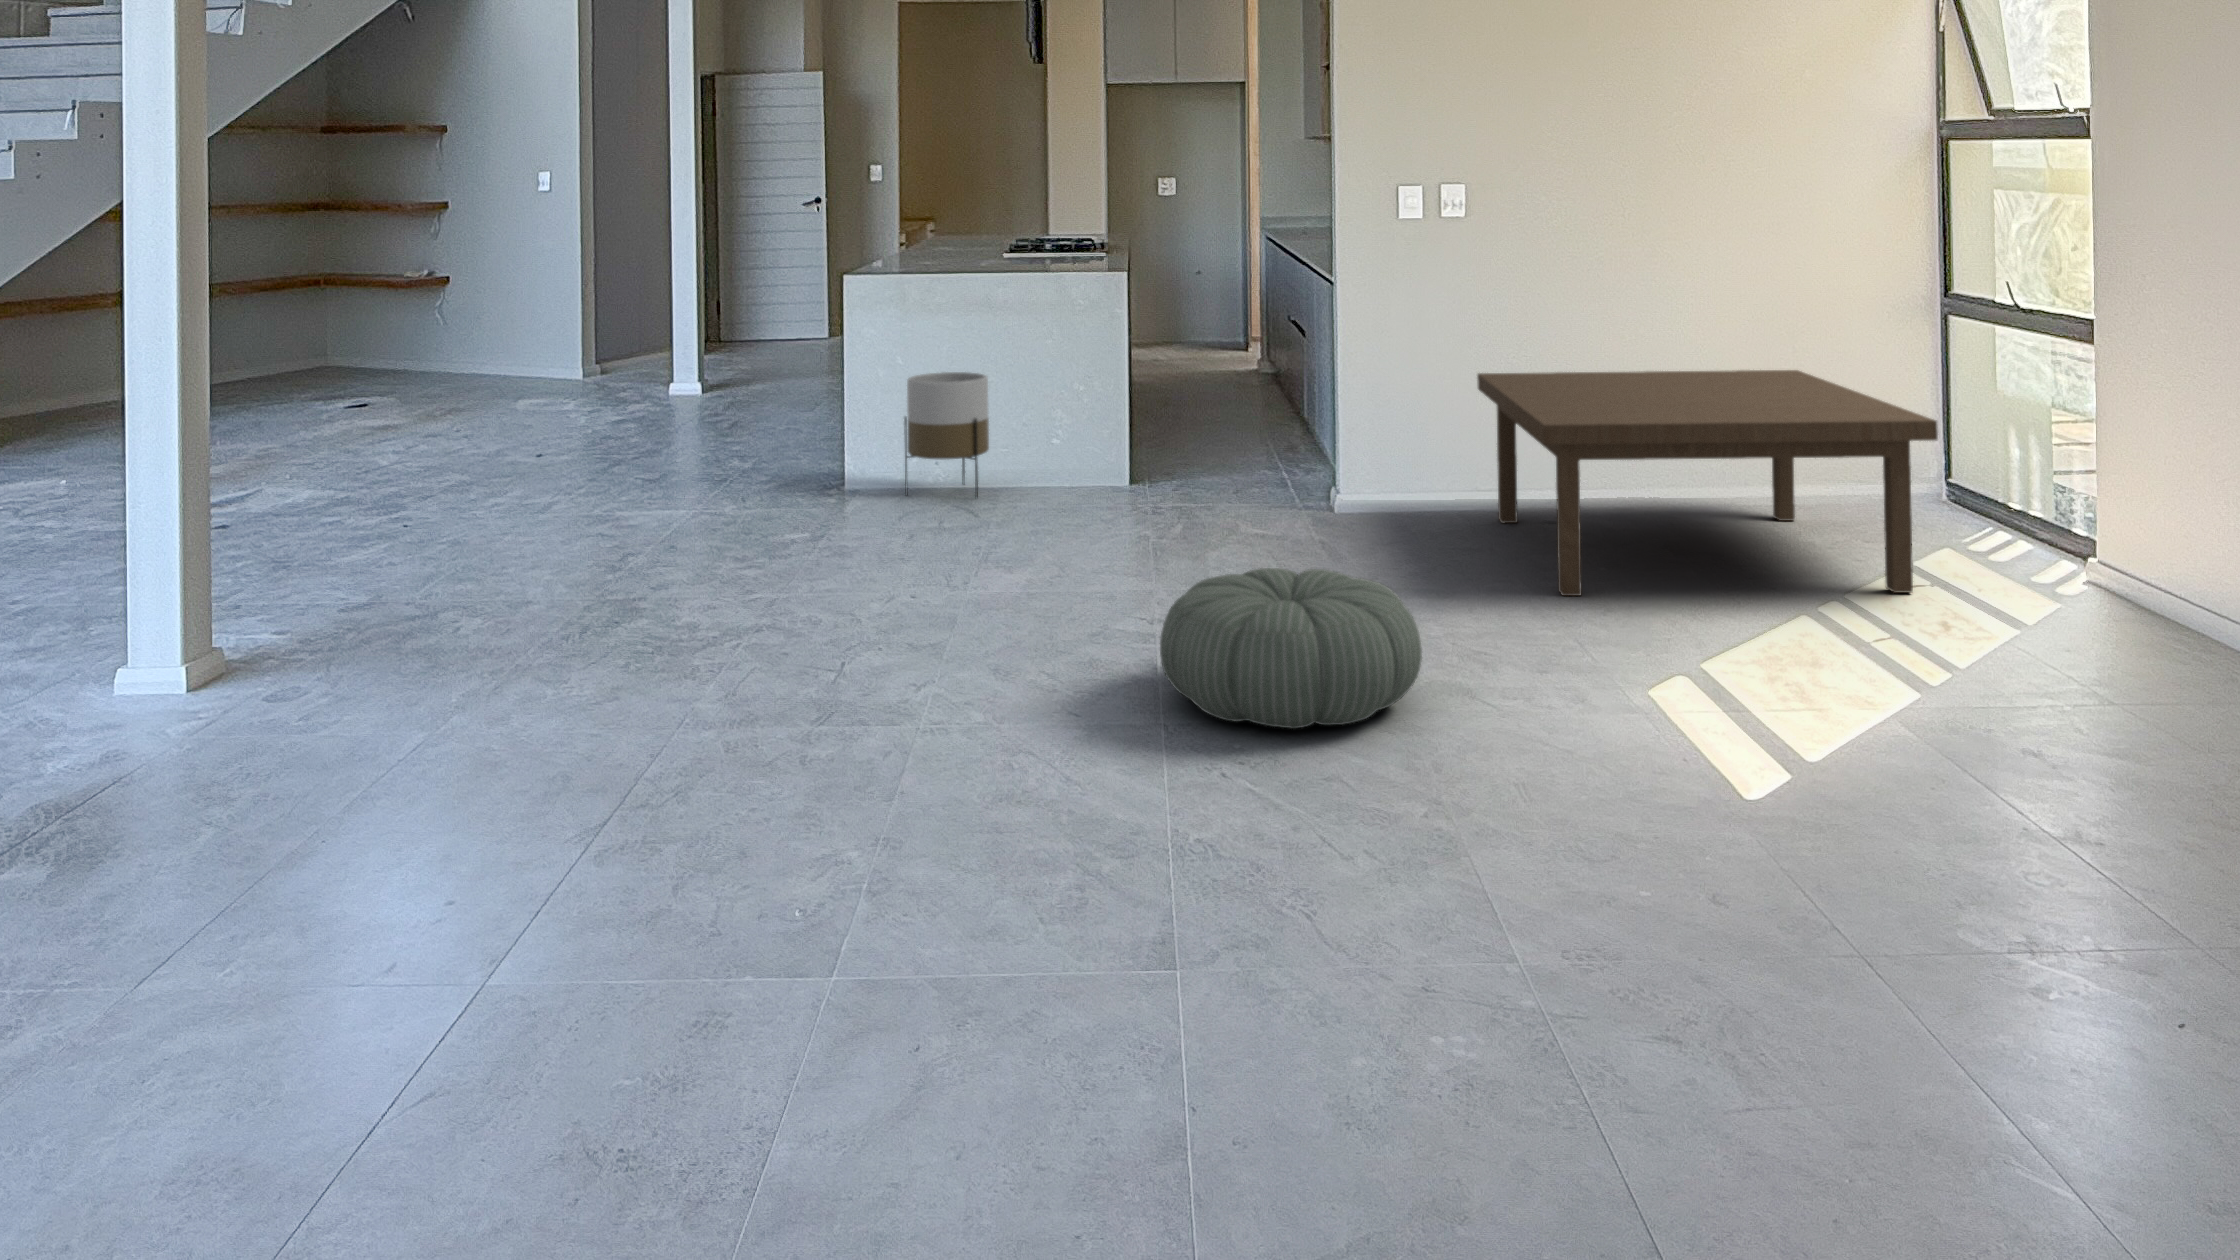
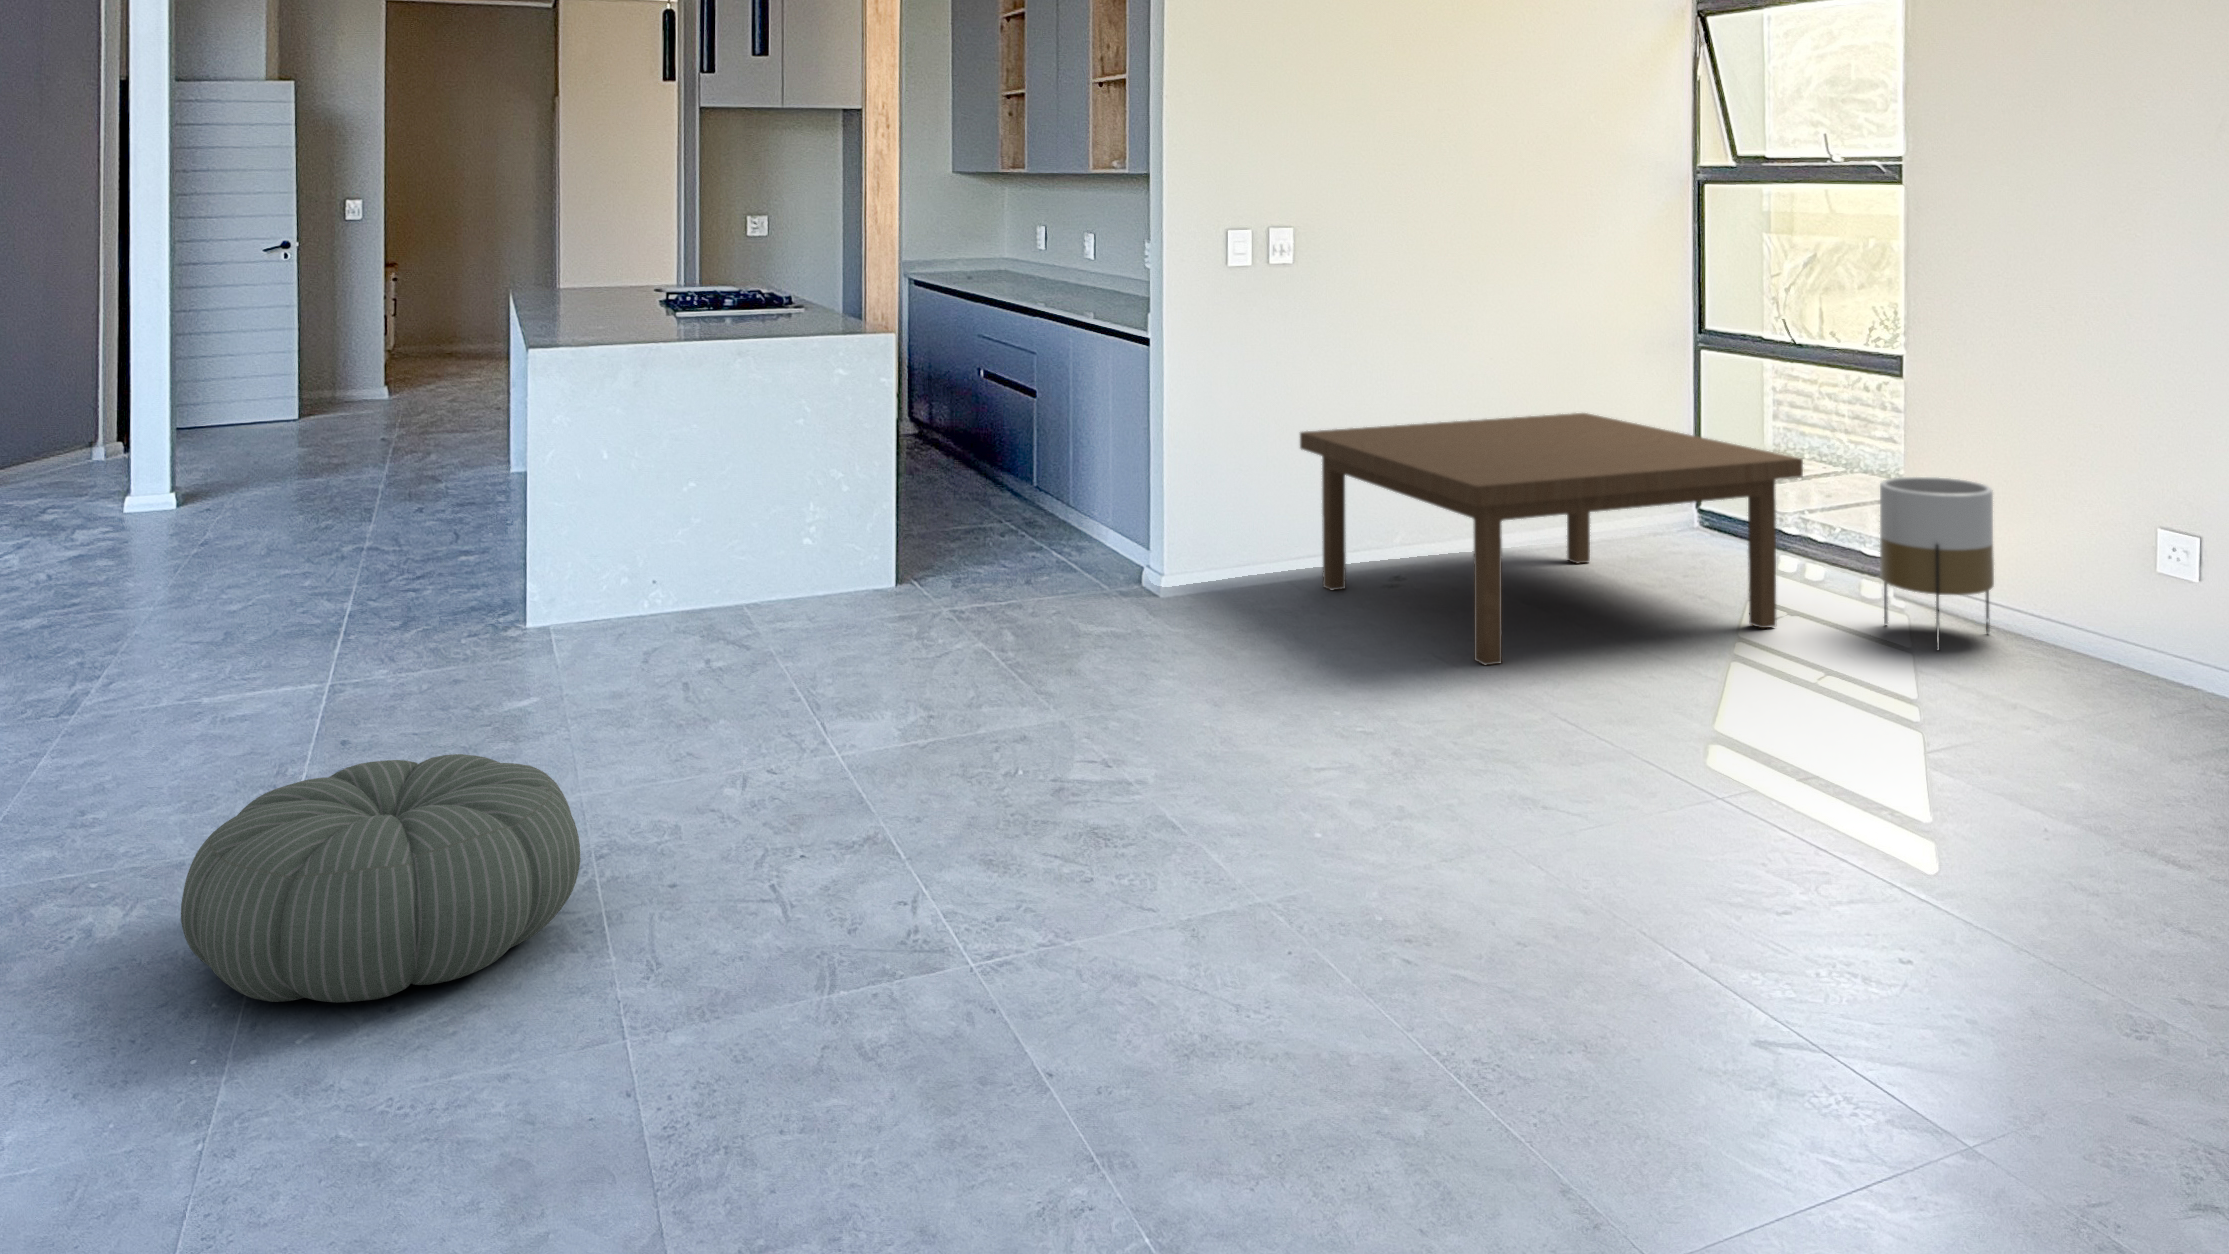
planter: present [904,372,989,498] -> present [1880,477,1994,649]
pouf: present [1160,568,1422,729] -> present [181,754,580,1003]

